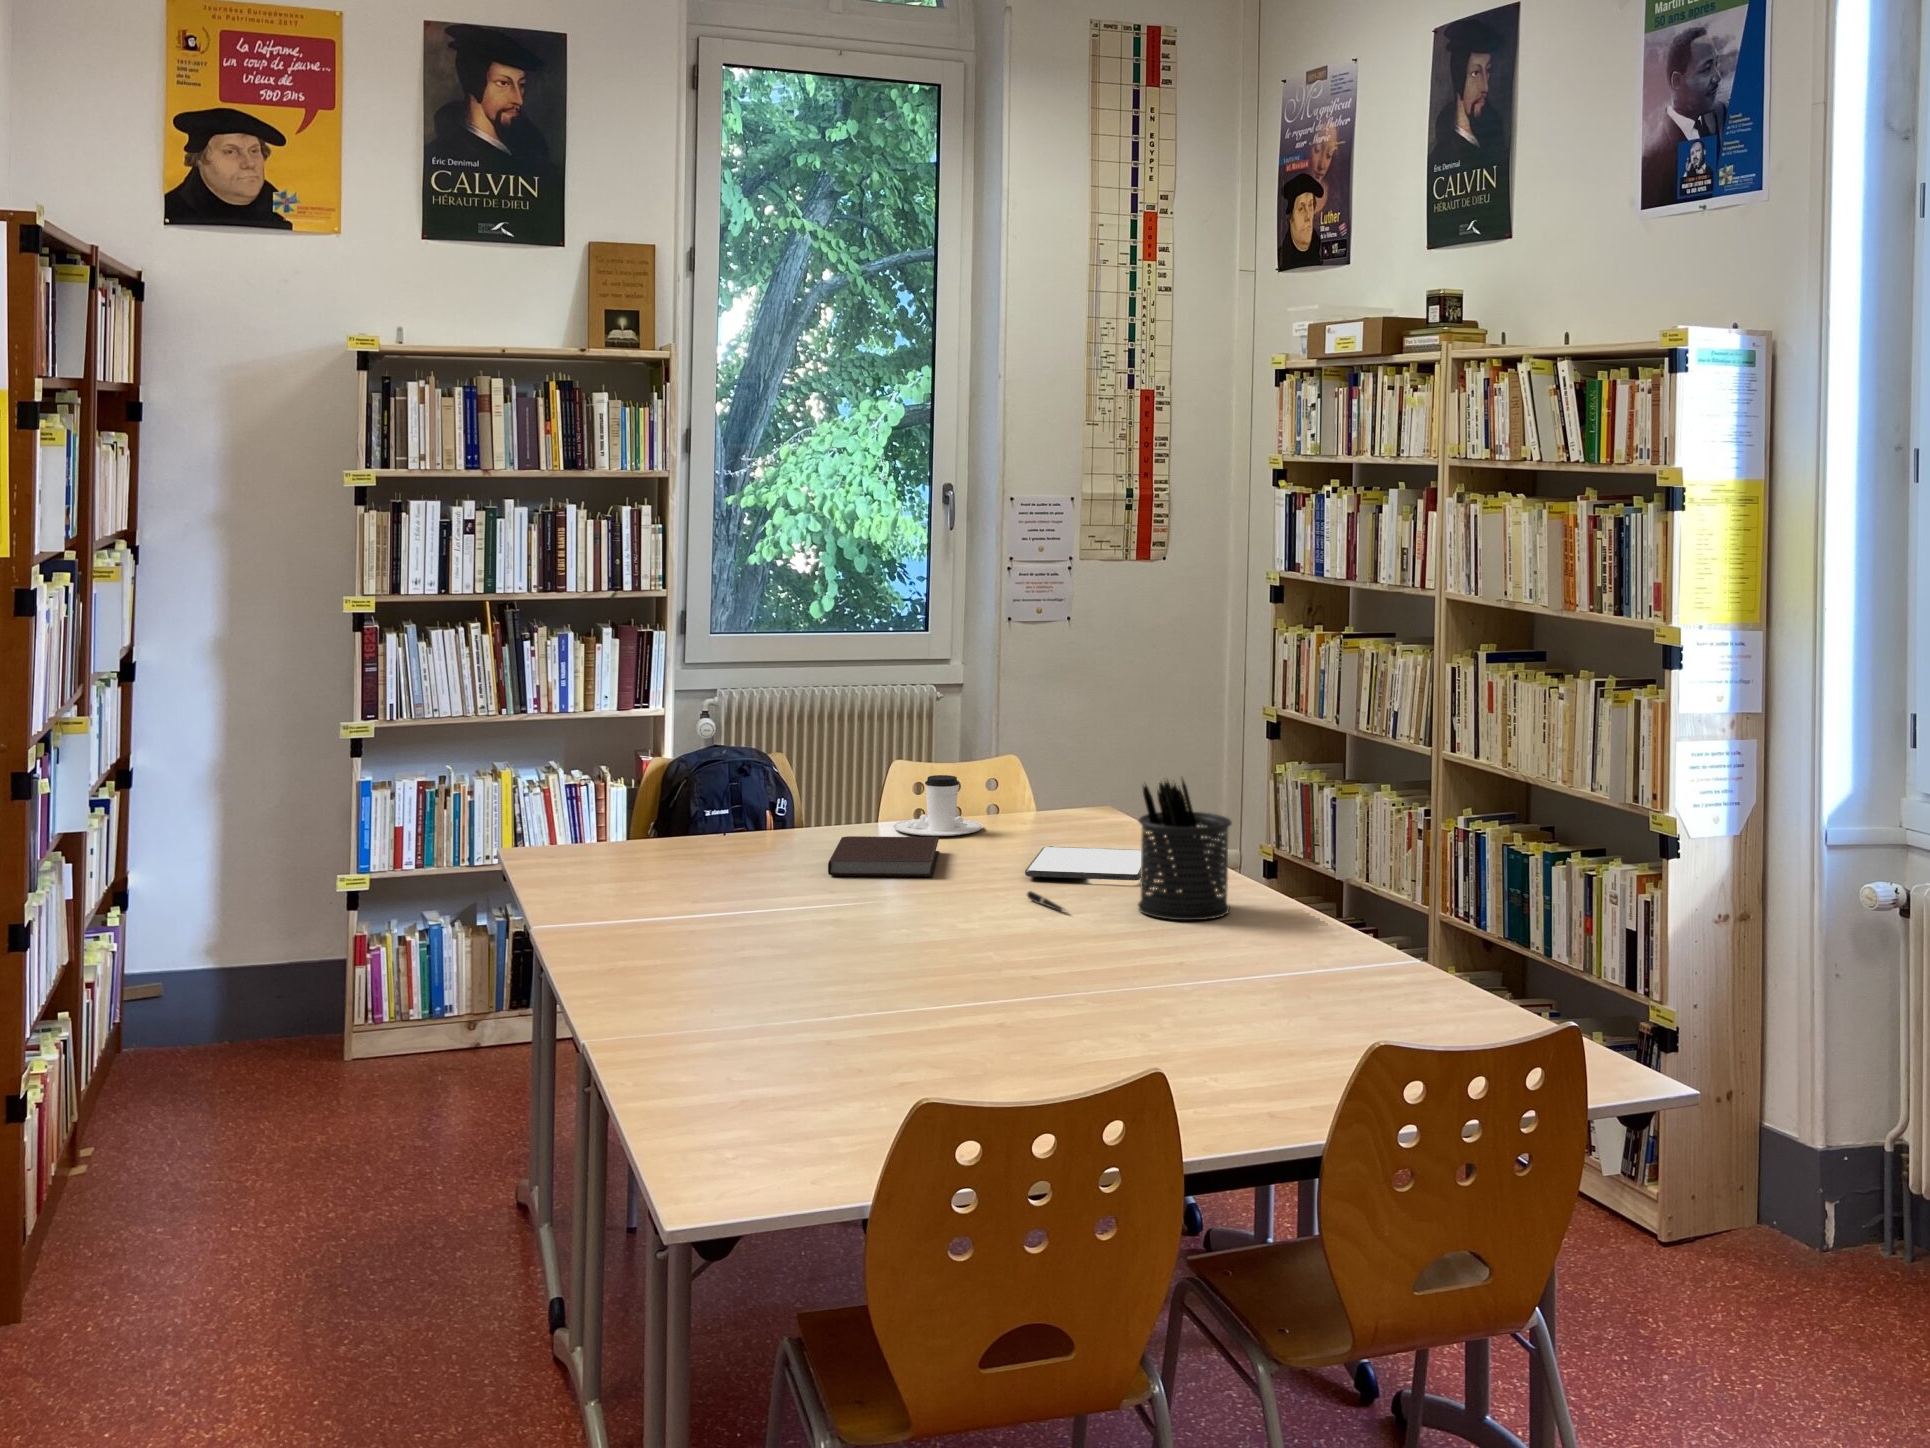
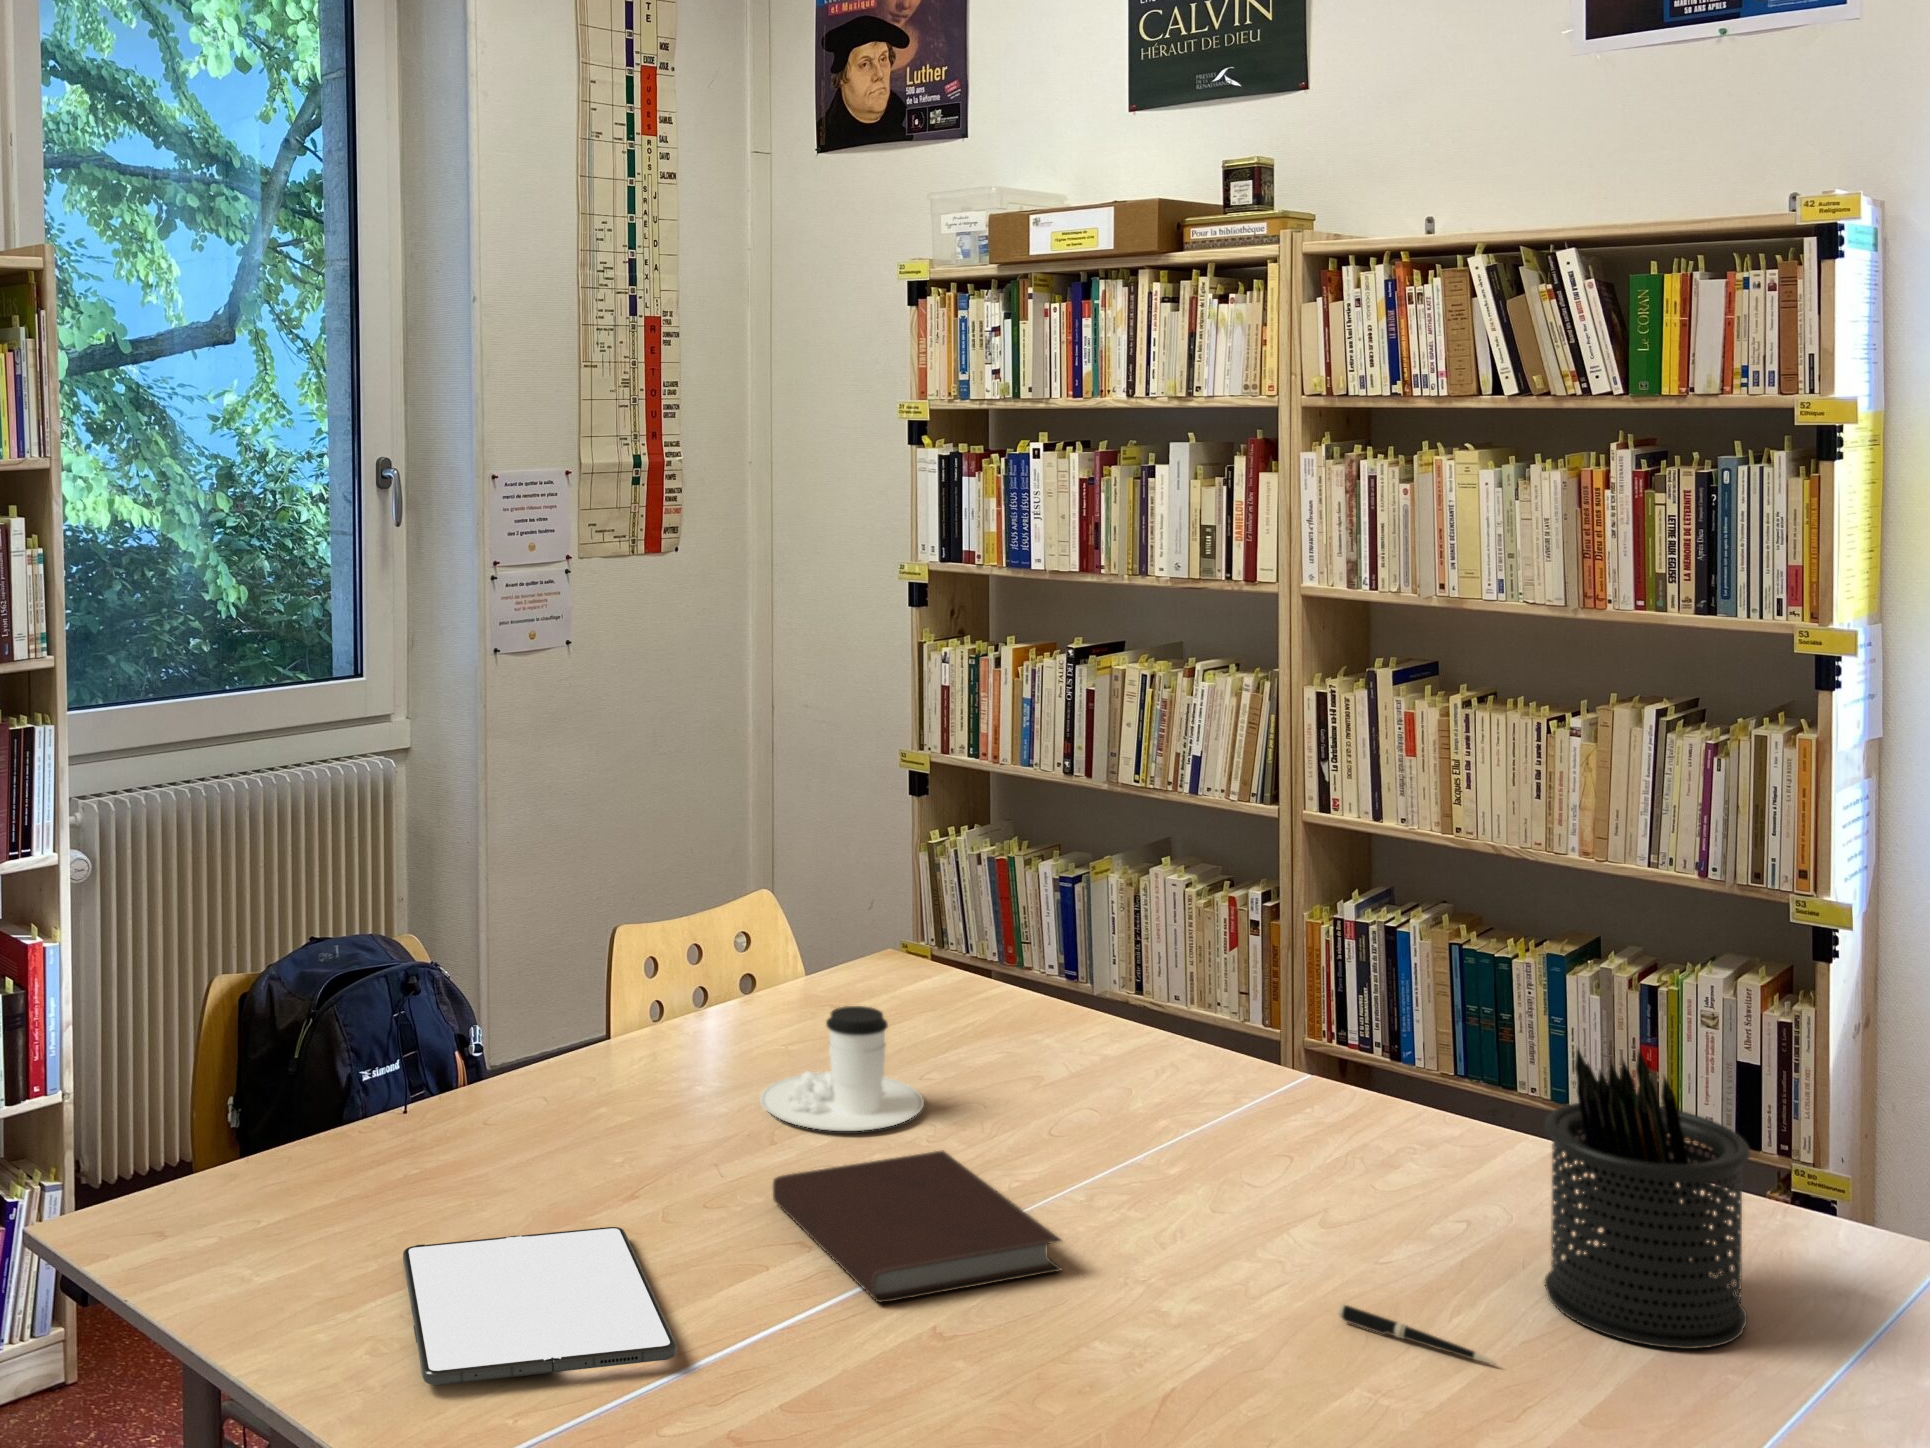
tablet: present [1025,846,1141,881] -> present [403,1227,676,1385]

